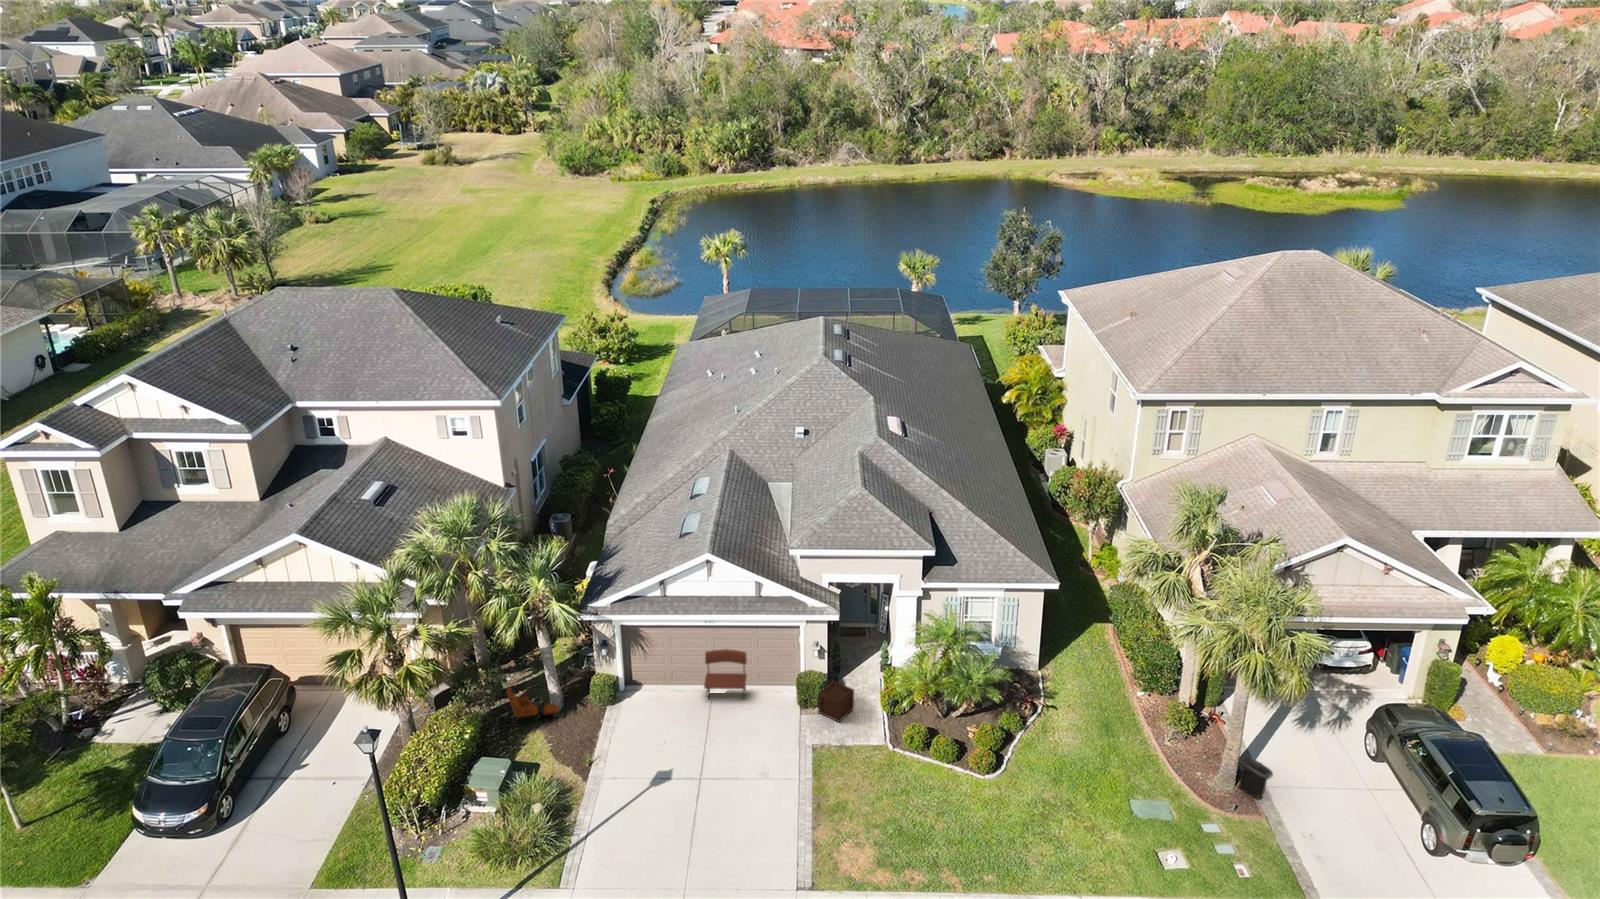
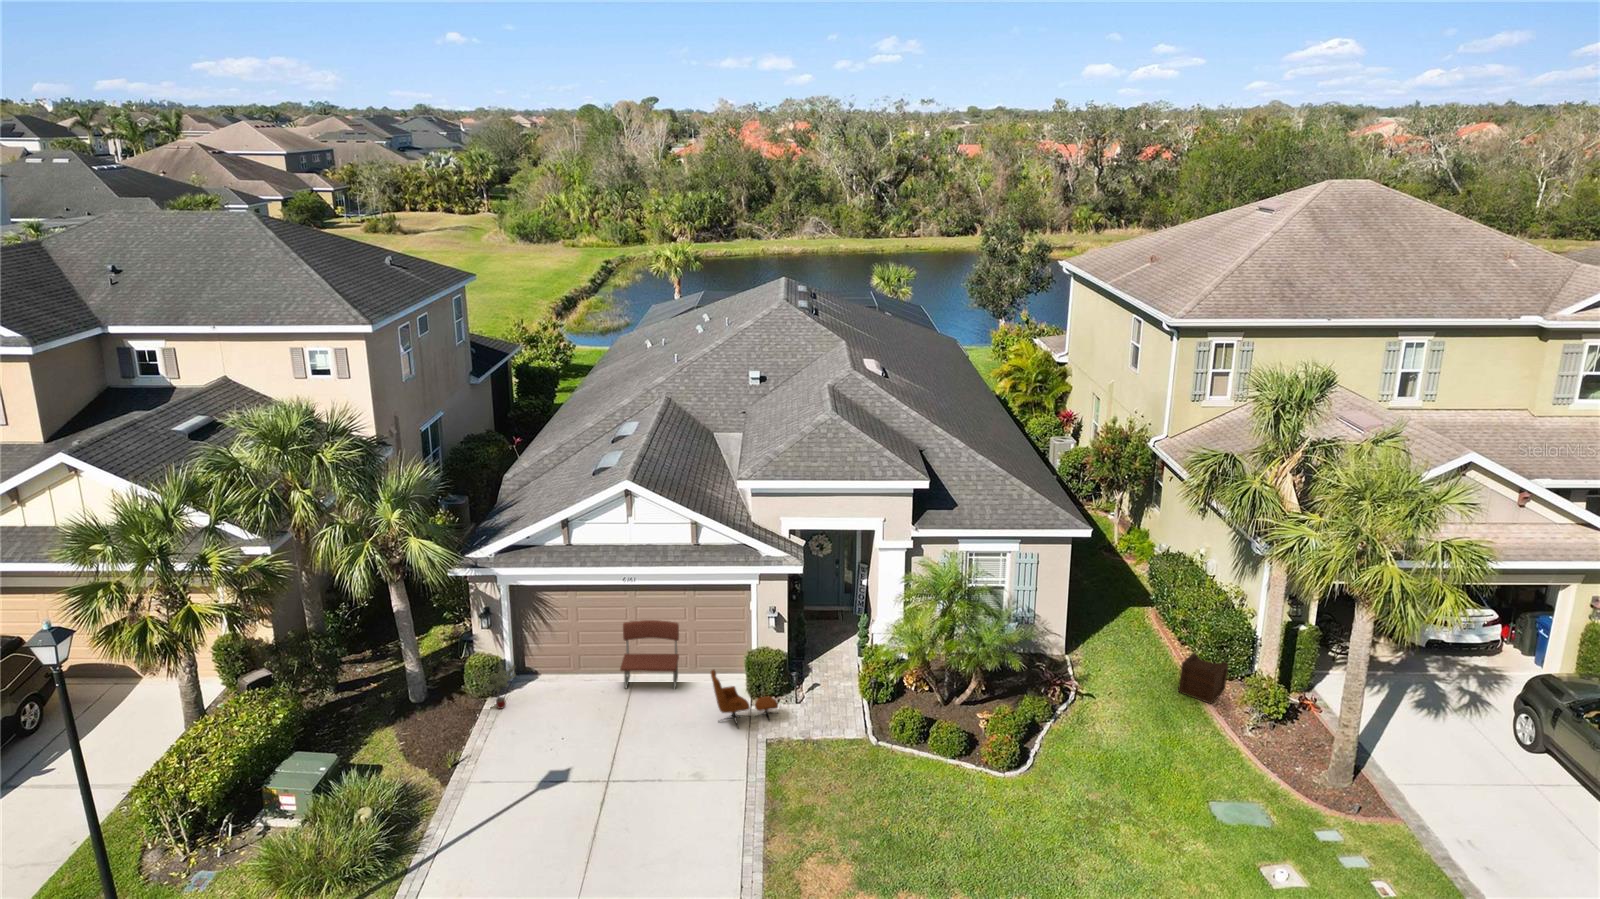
wooden crate: present [818,681,854,722] -> present [1178,653,1228,704]
potted tree: none [604,683,629,716] -> present [482,663,515,709]
lounge chair: present [506,687,560,724] -> present [711,670,778,725]
trash can: present [1239,757,1273,800] -> none [1357,739,1408,799]

